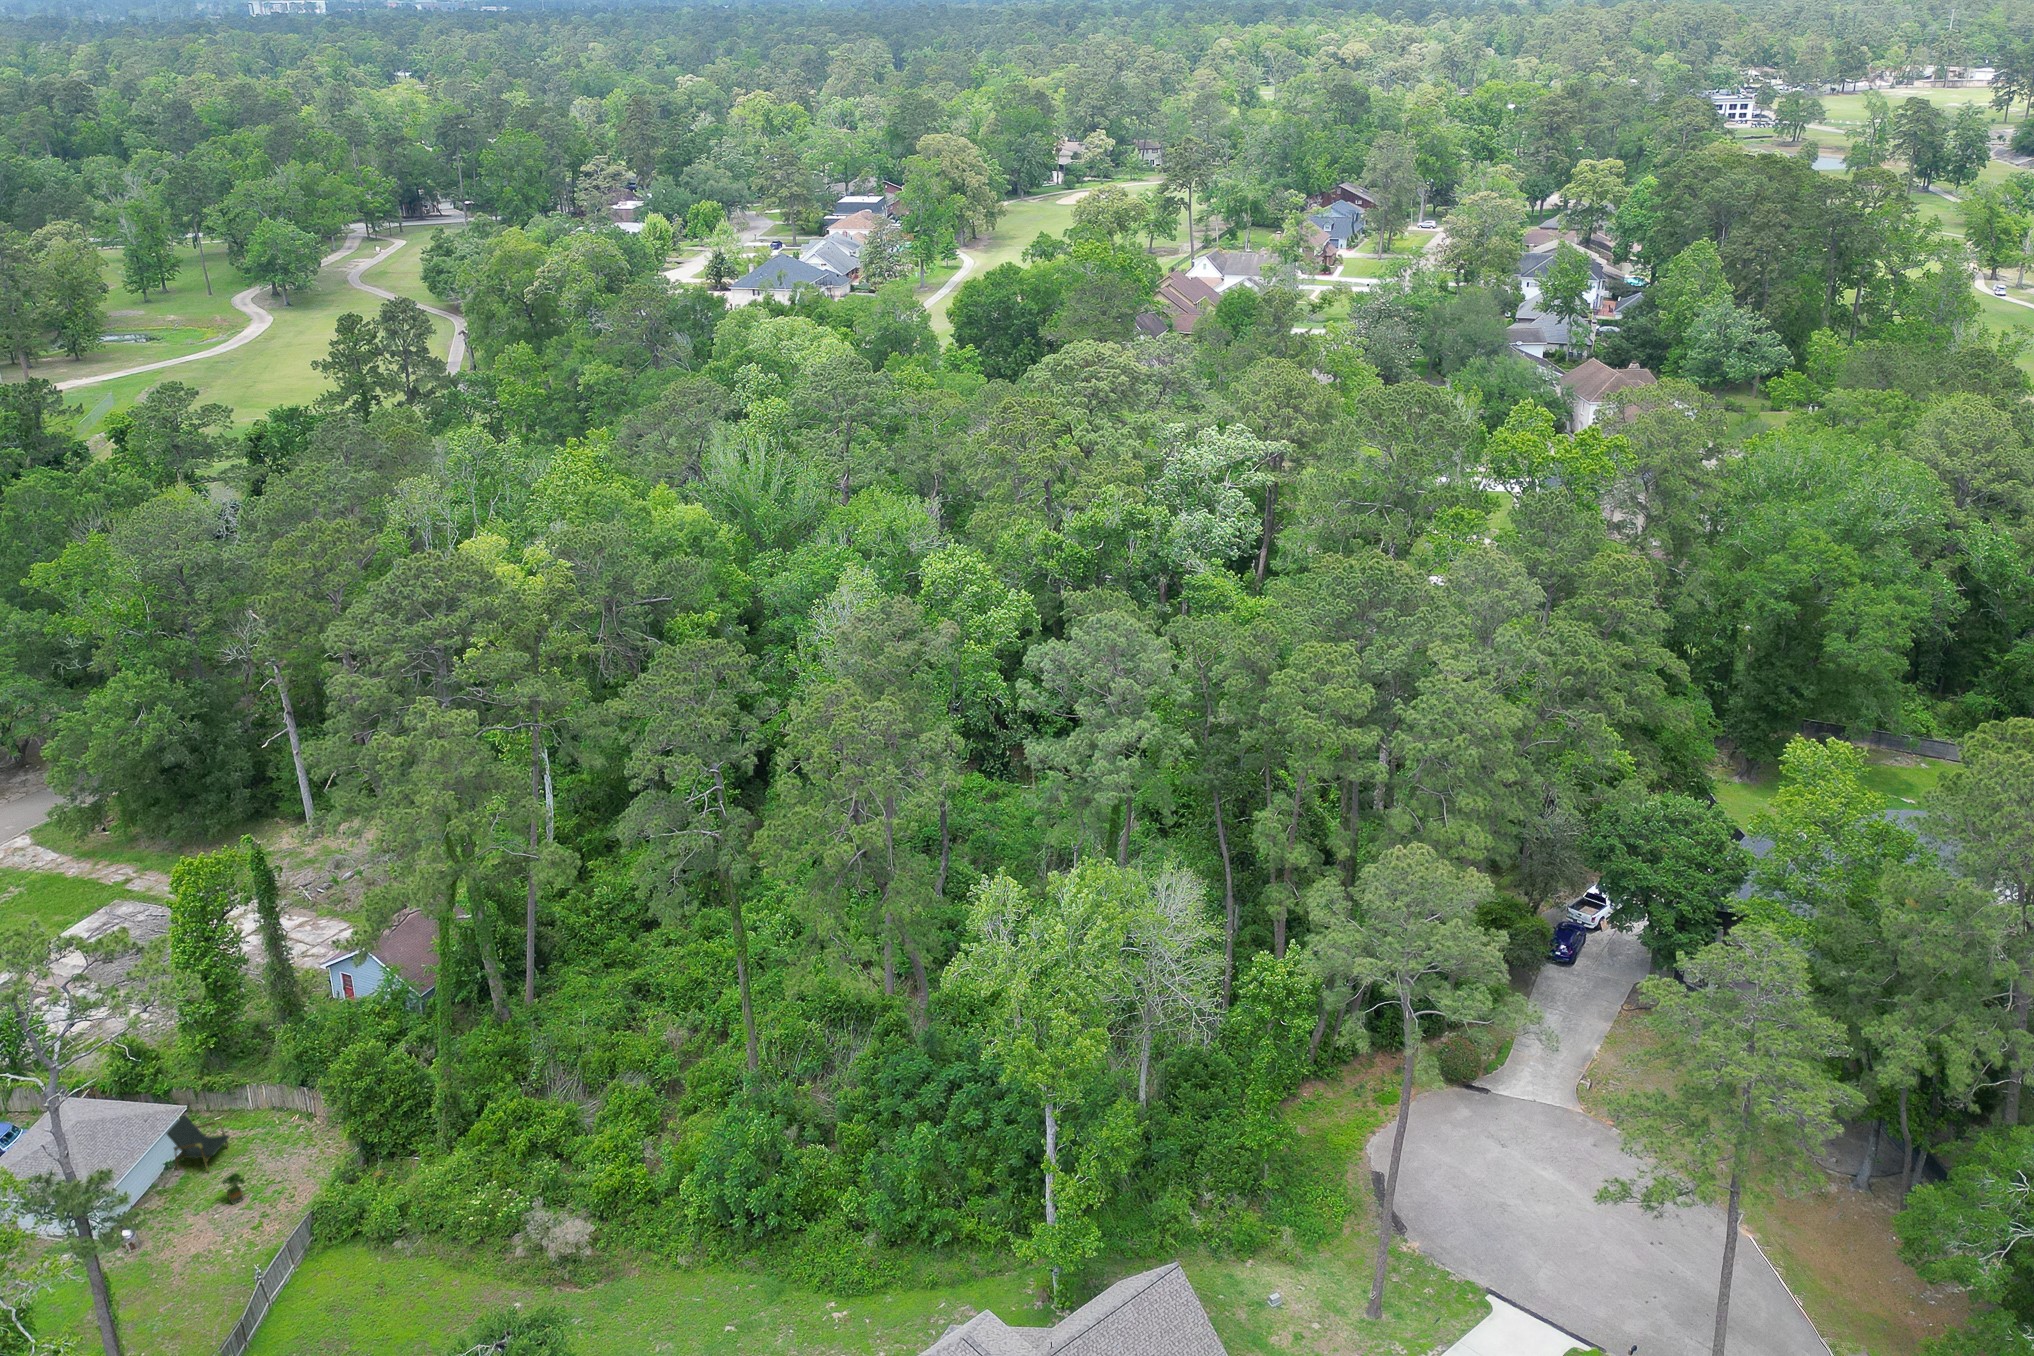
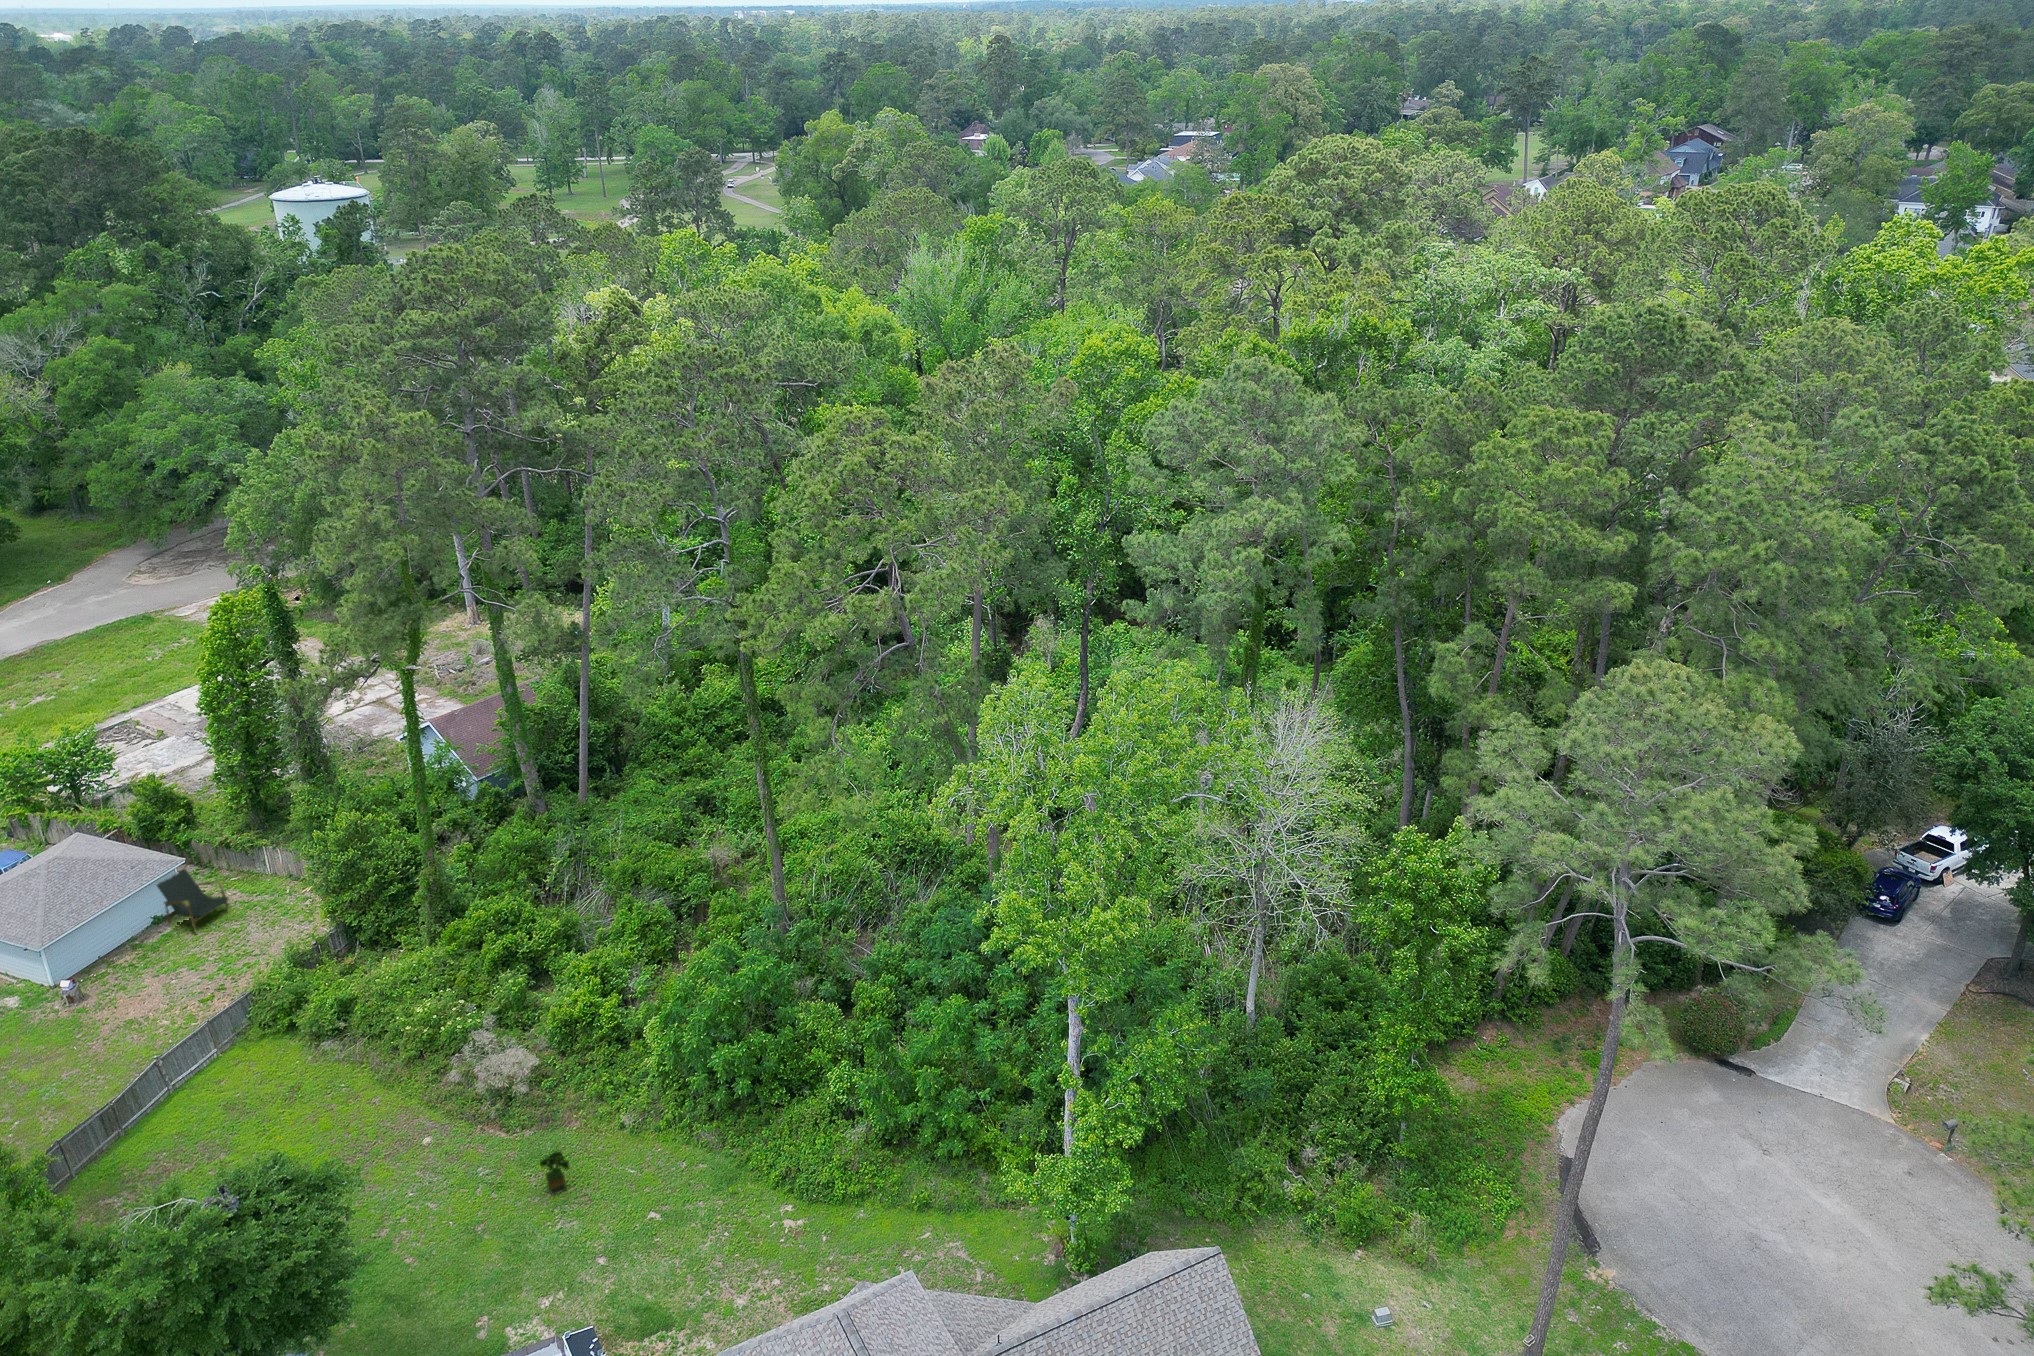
potted tree: present [223,1173,245,1204] -> present [540,1151,570,1195]

